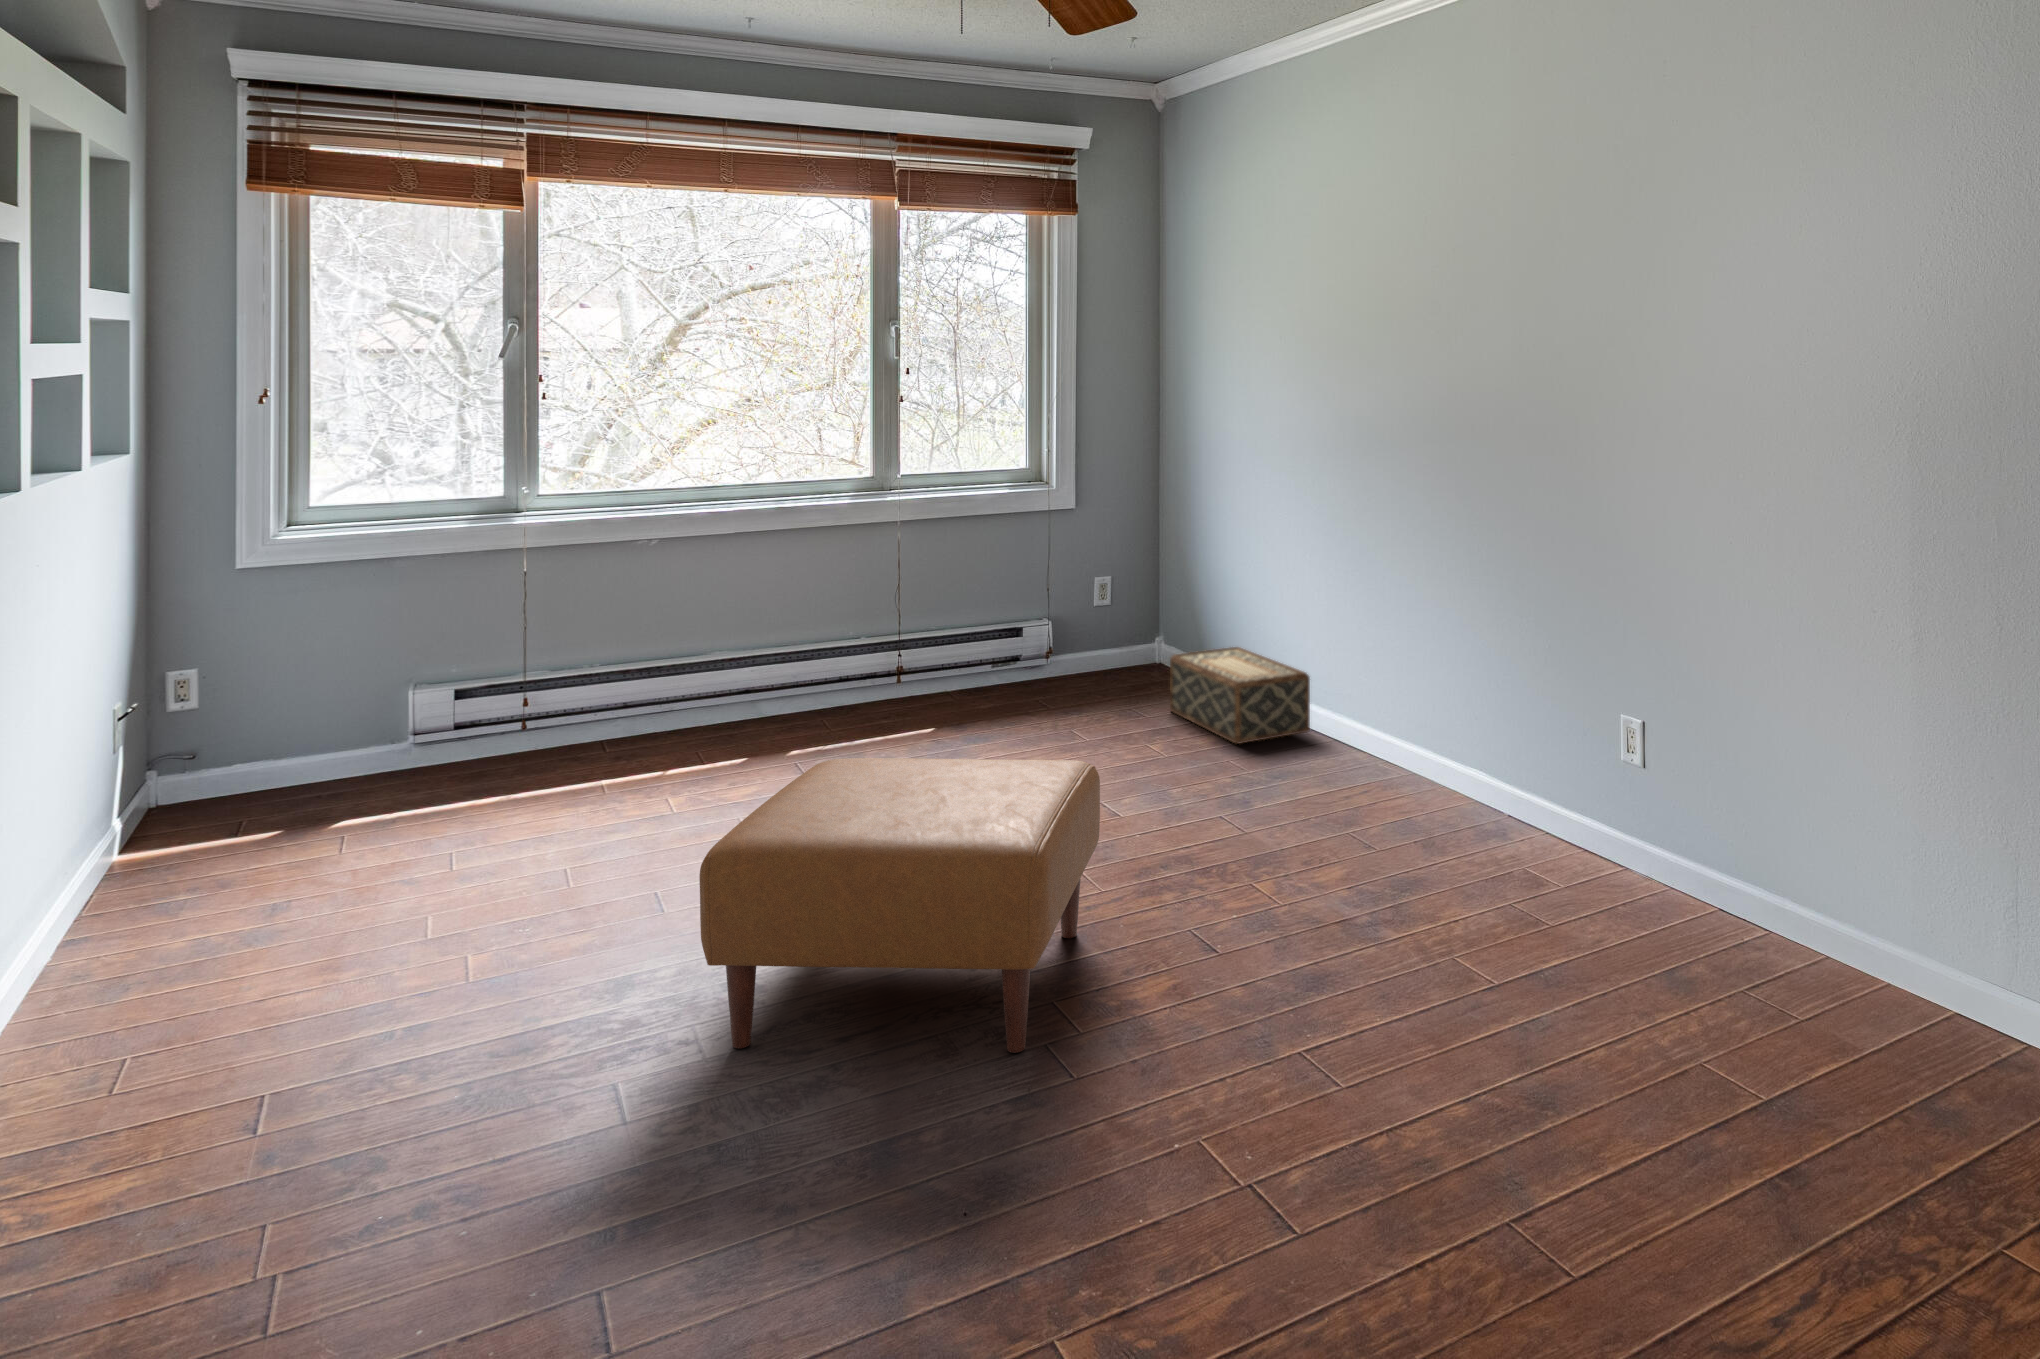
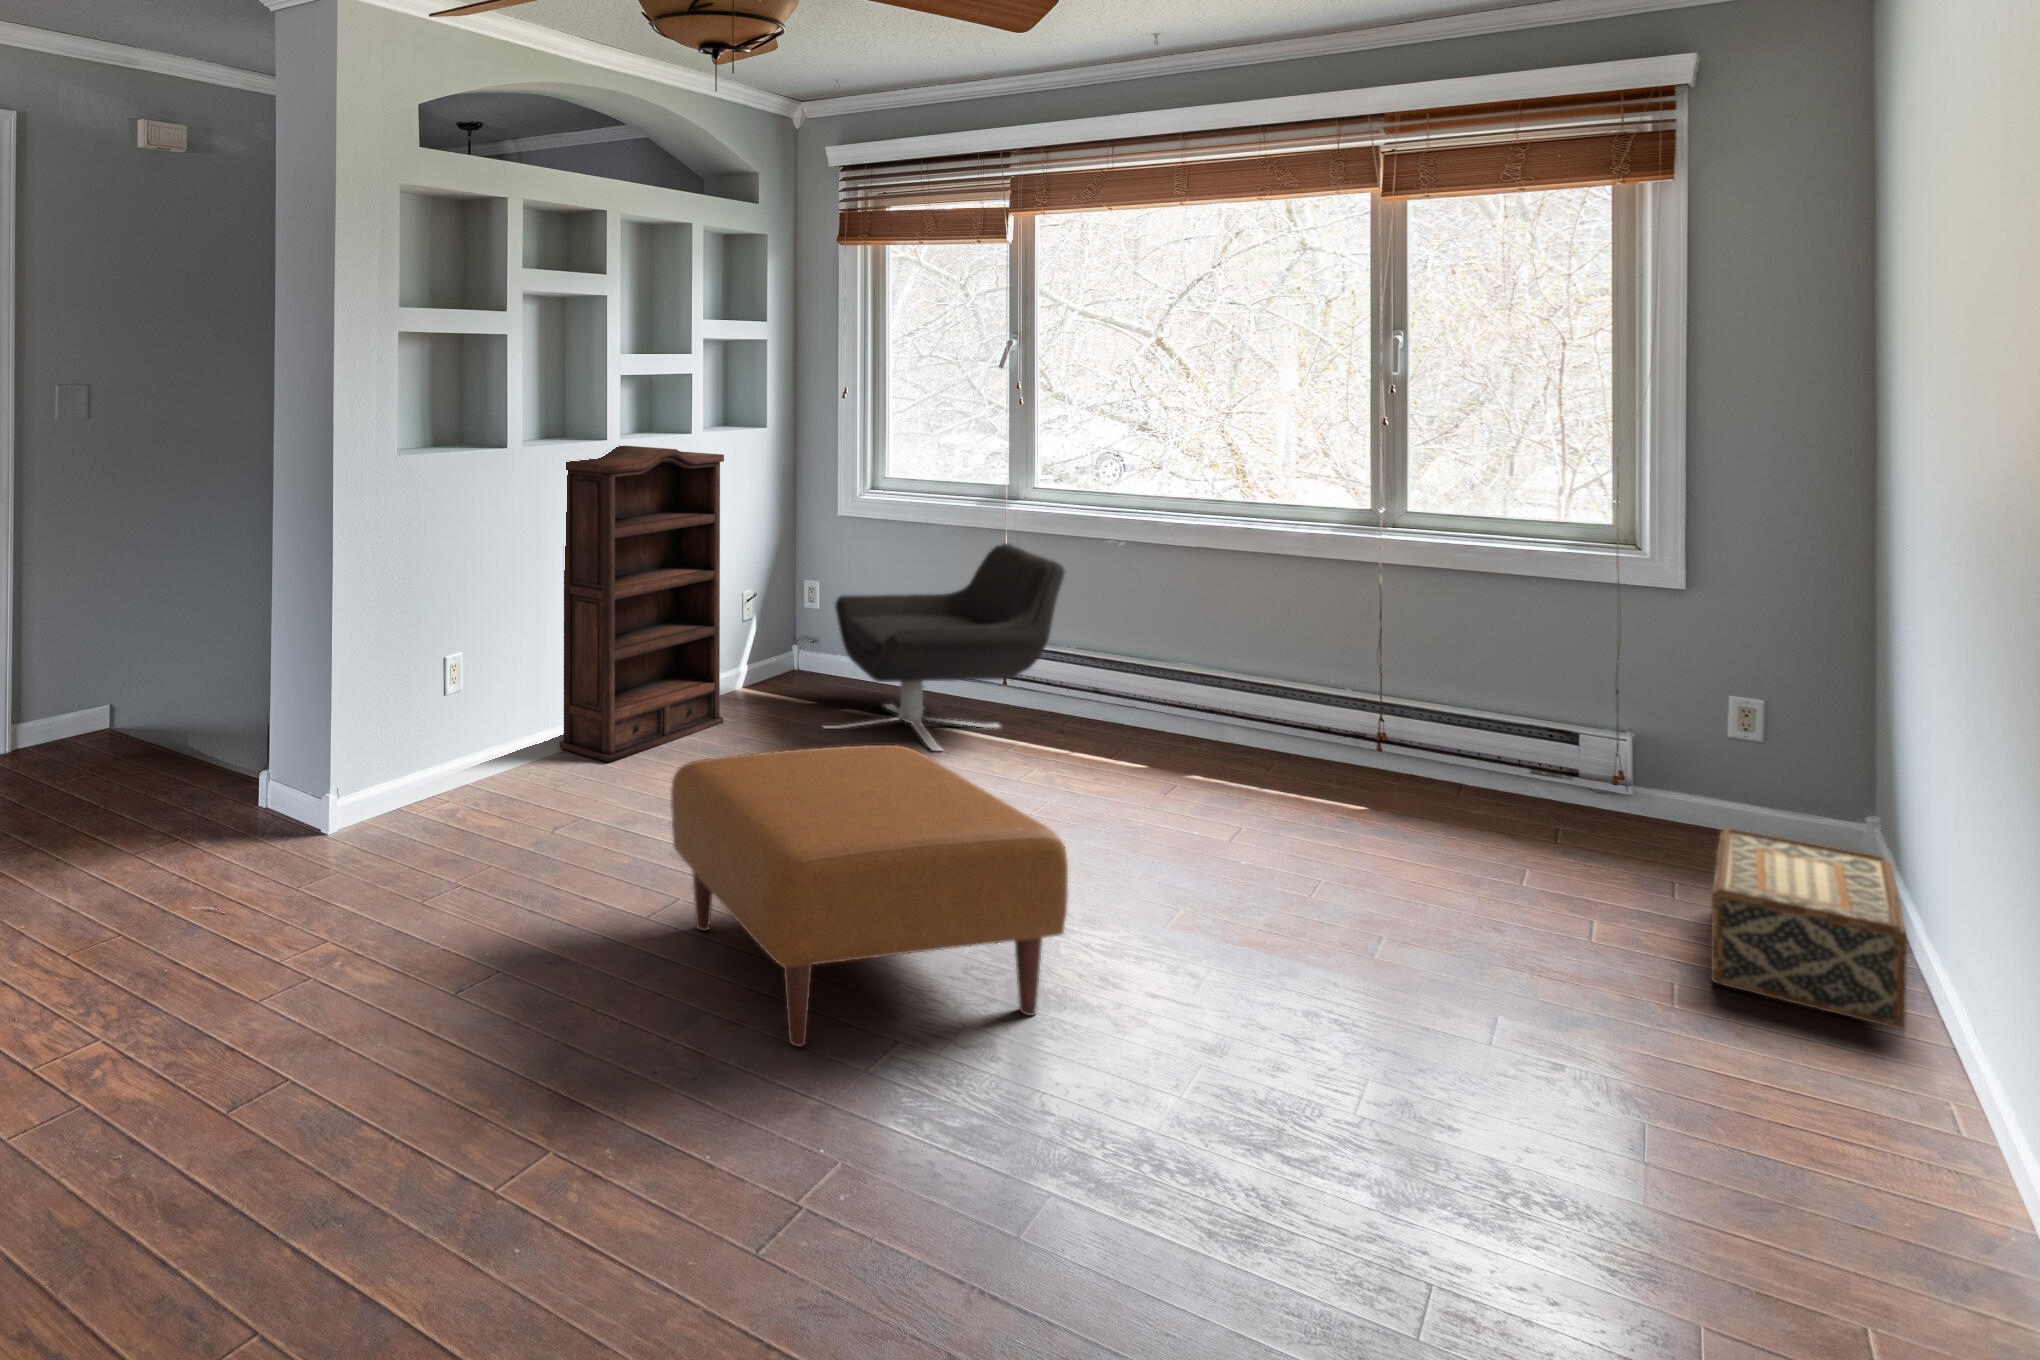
bookshelf: none [23,485,221,1027] -> present [559,445,724,762]
lounge chair: none [315,564,656,847] -> present [823,543,1065,751]

